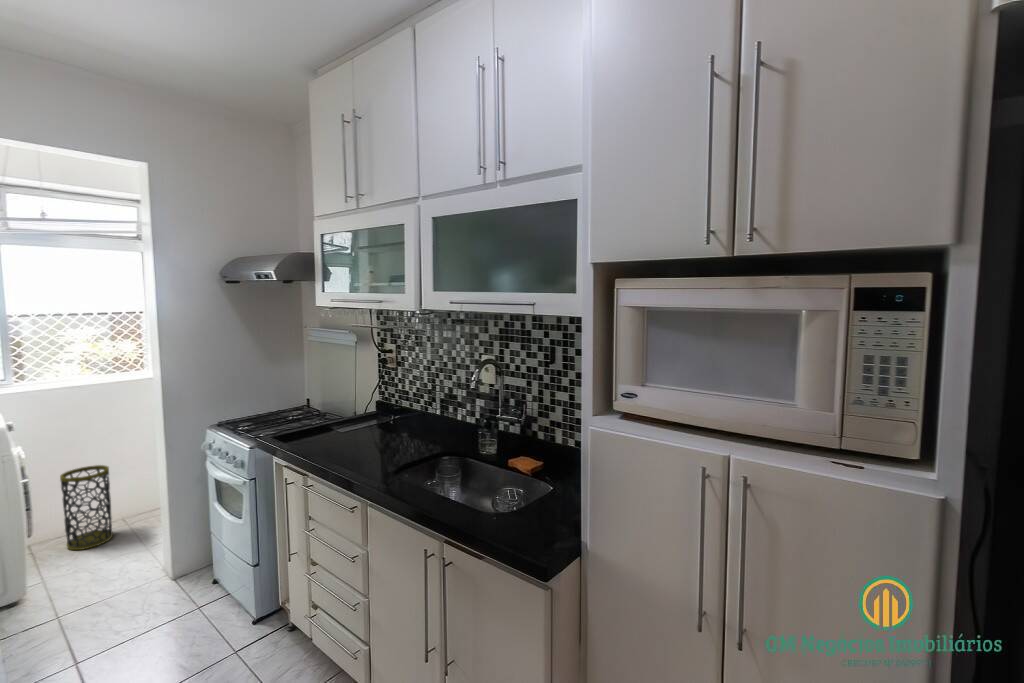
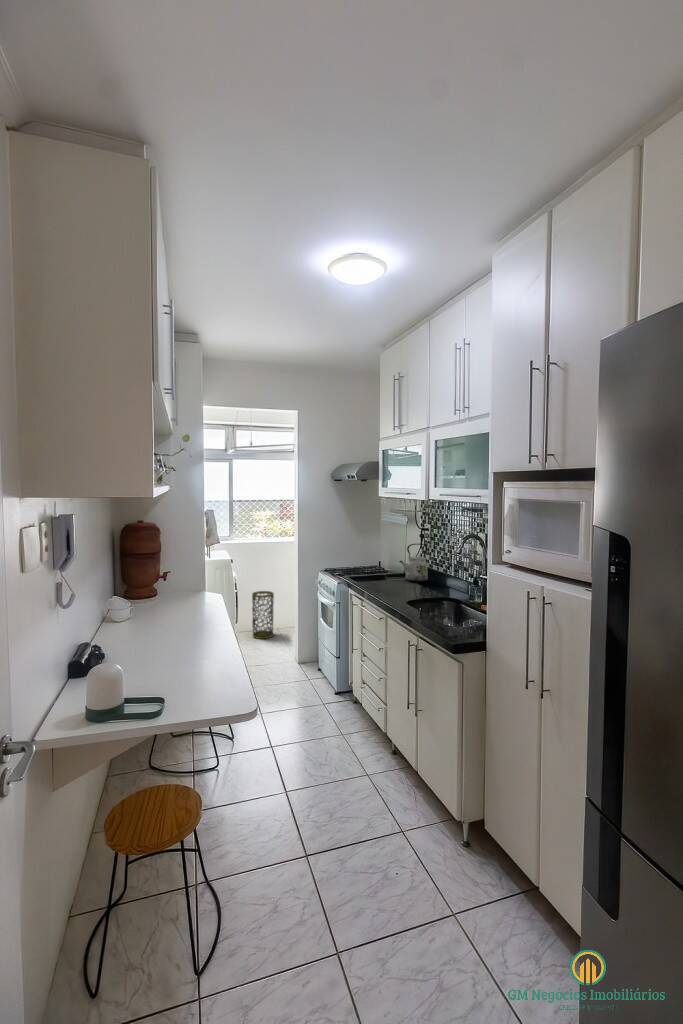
kettle: none [362,374,404,432] -> present [399,544,428,582]

